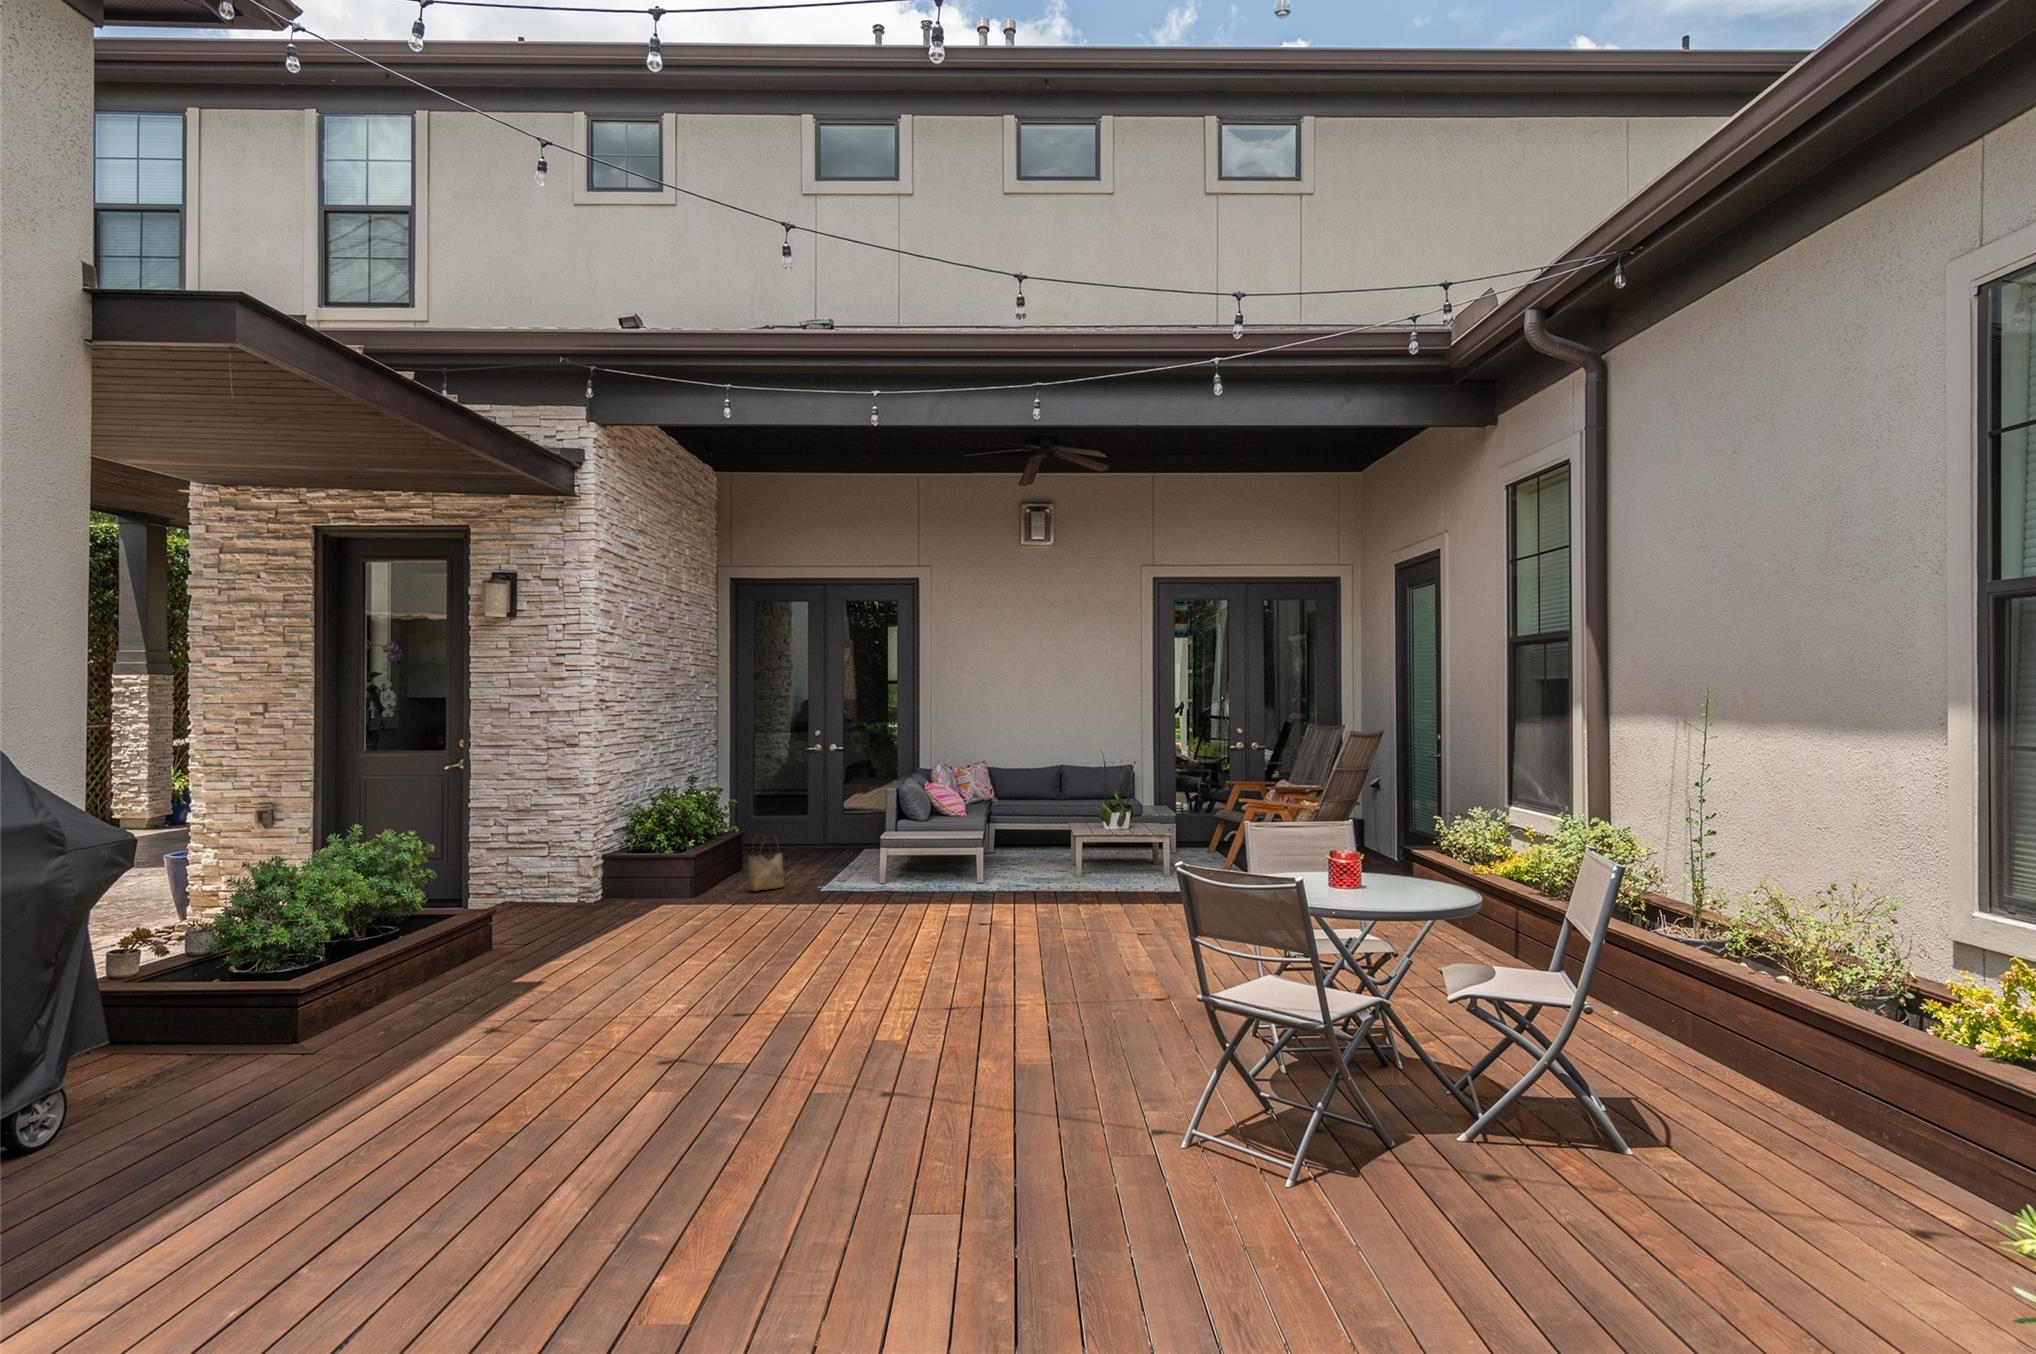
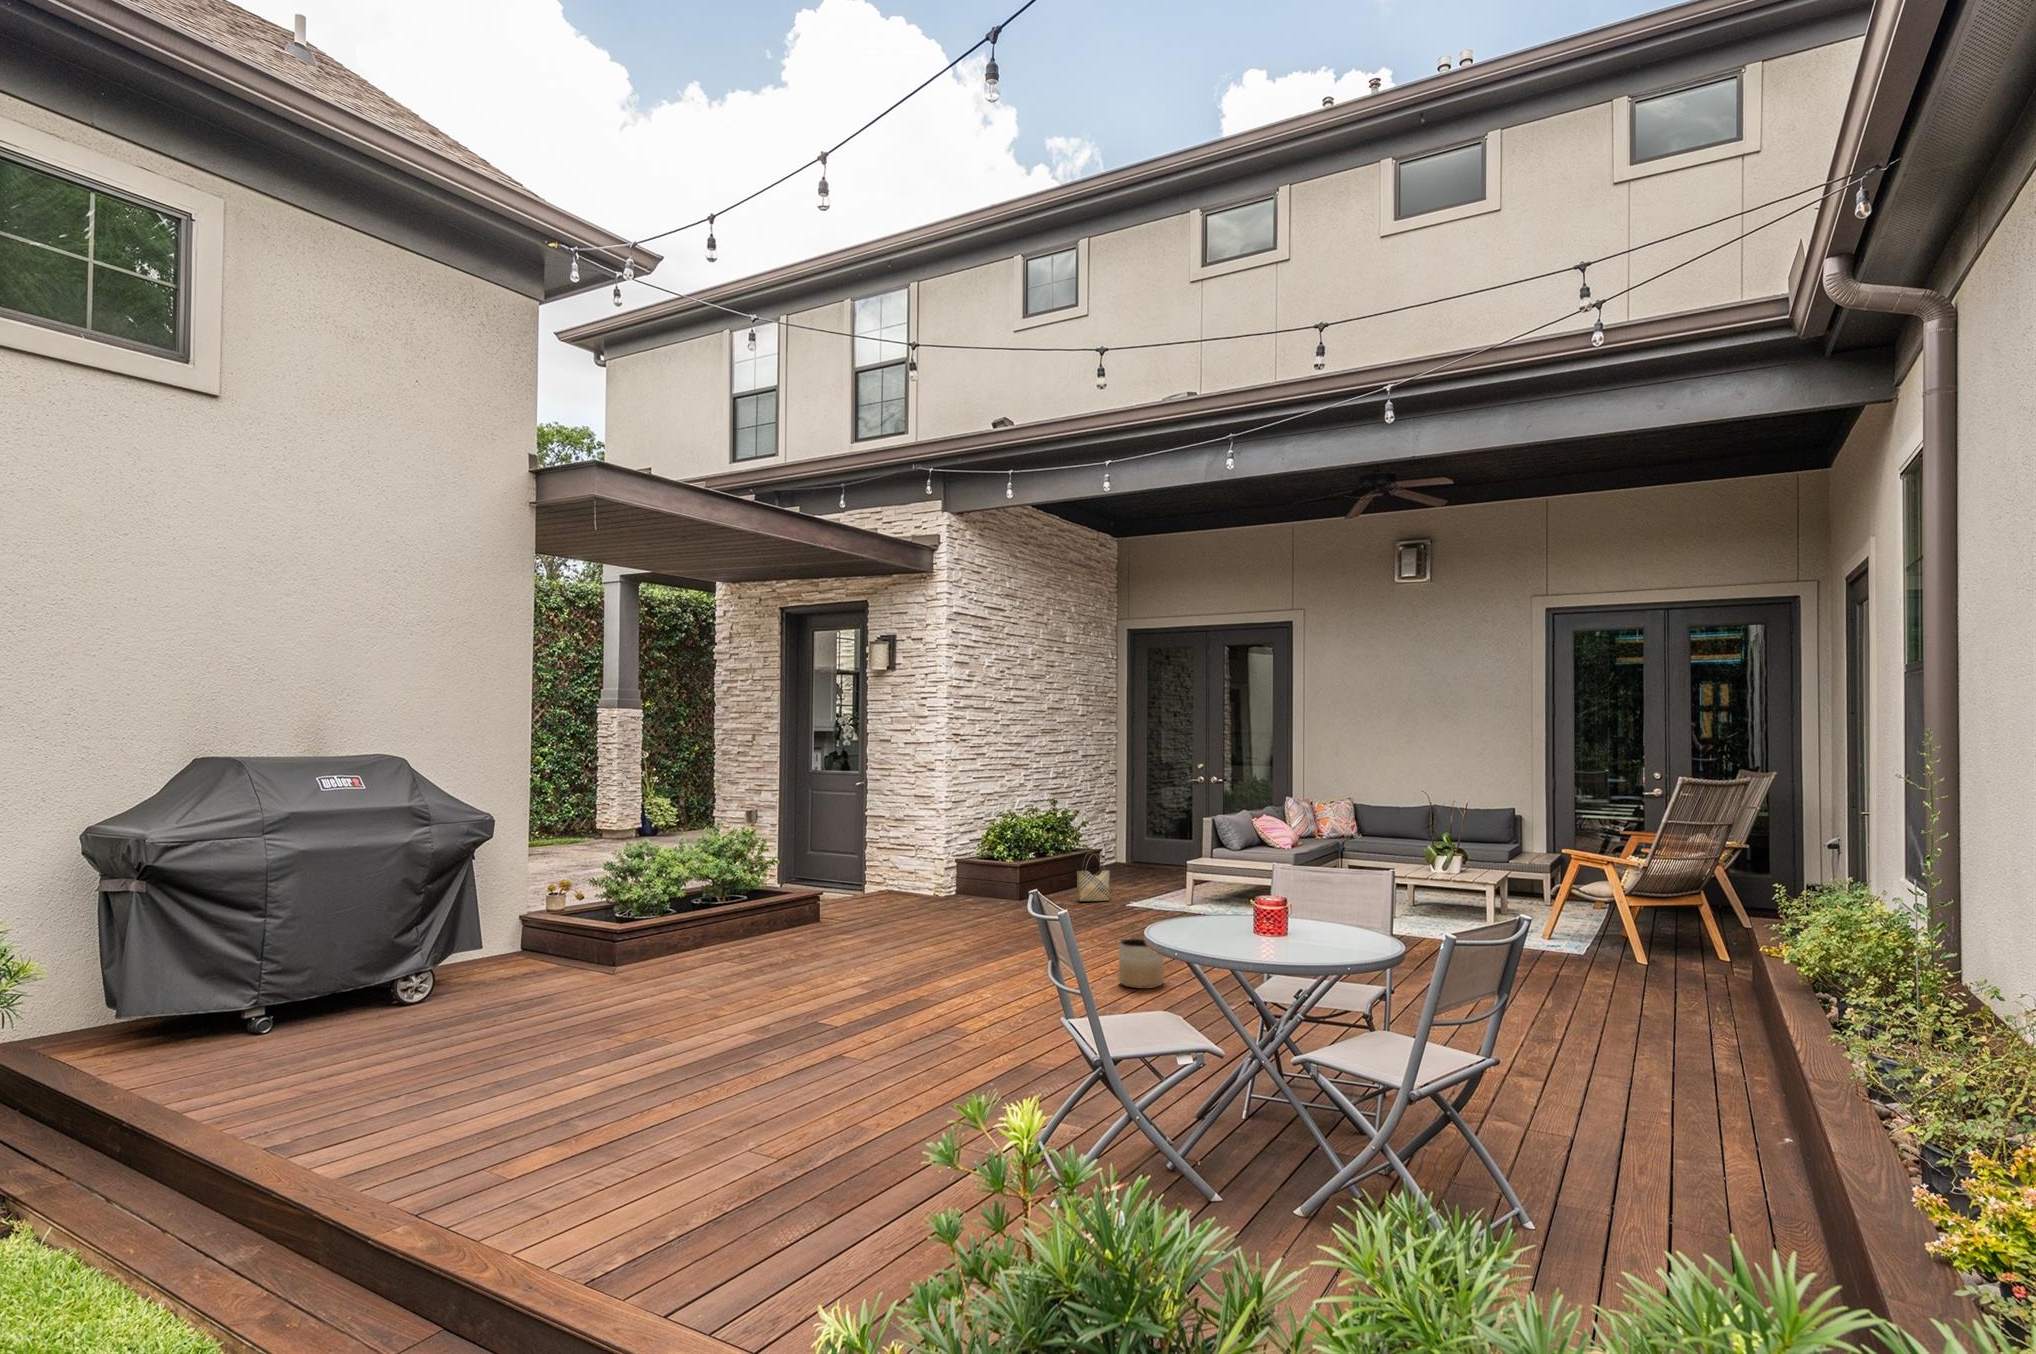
planter: none [952,916,1001,970] -> present [1118,938,1164,989]

